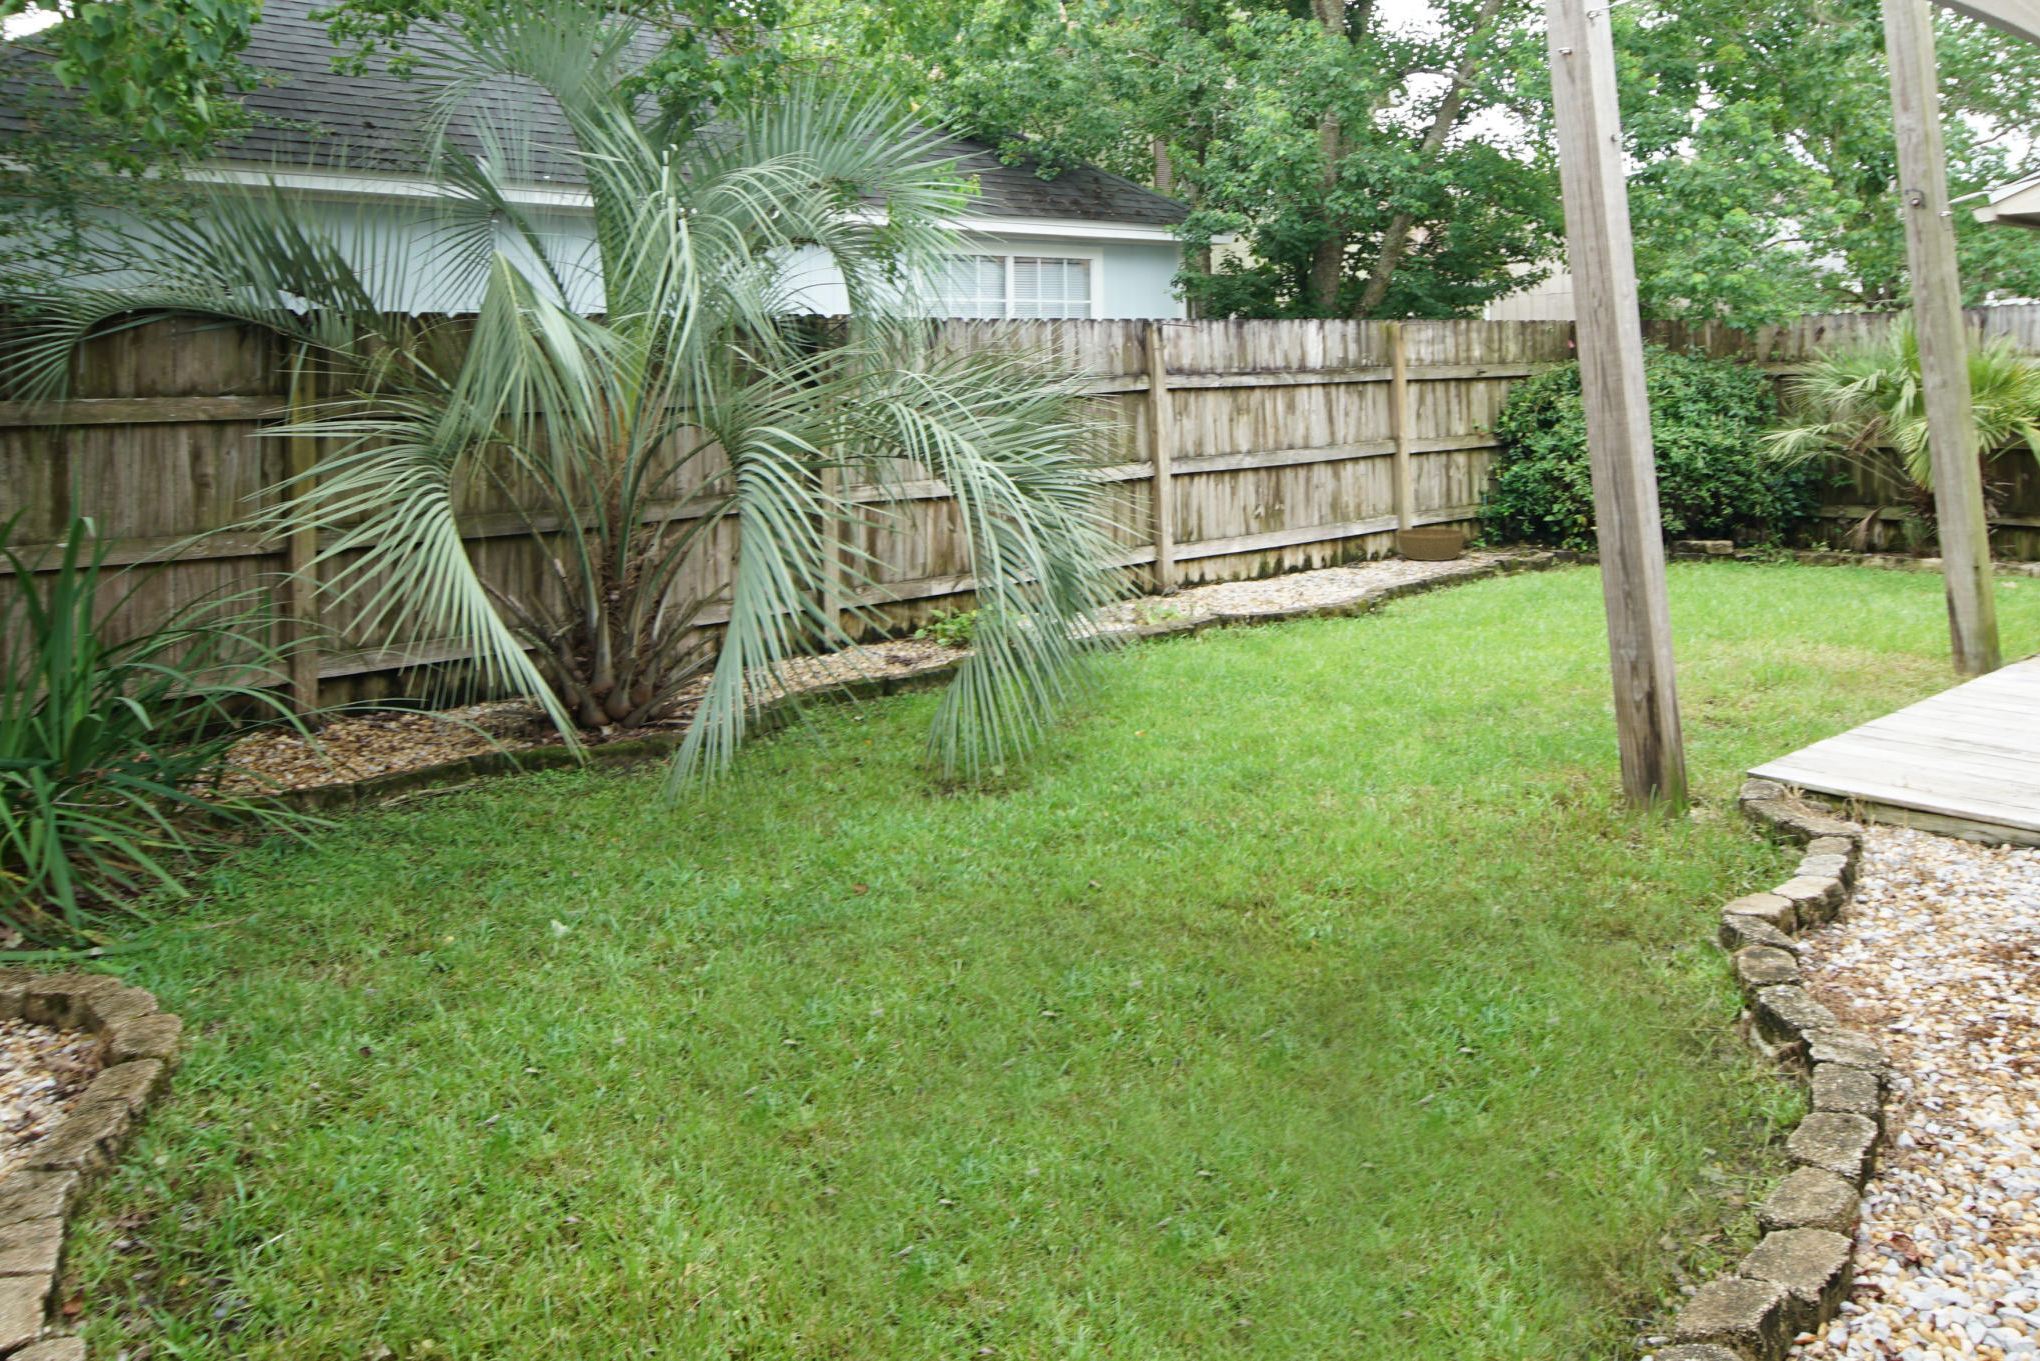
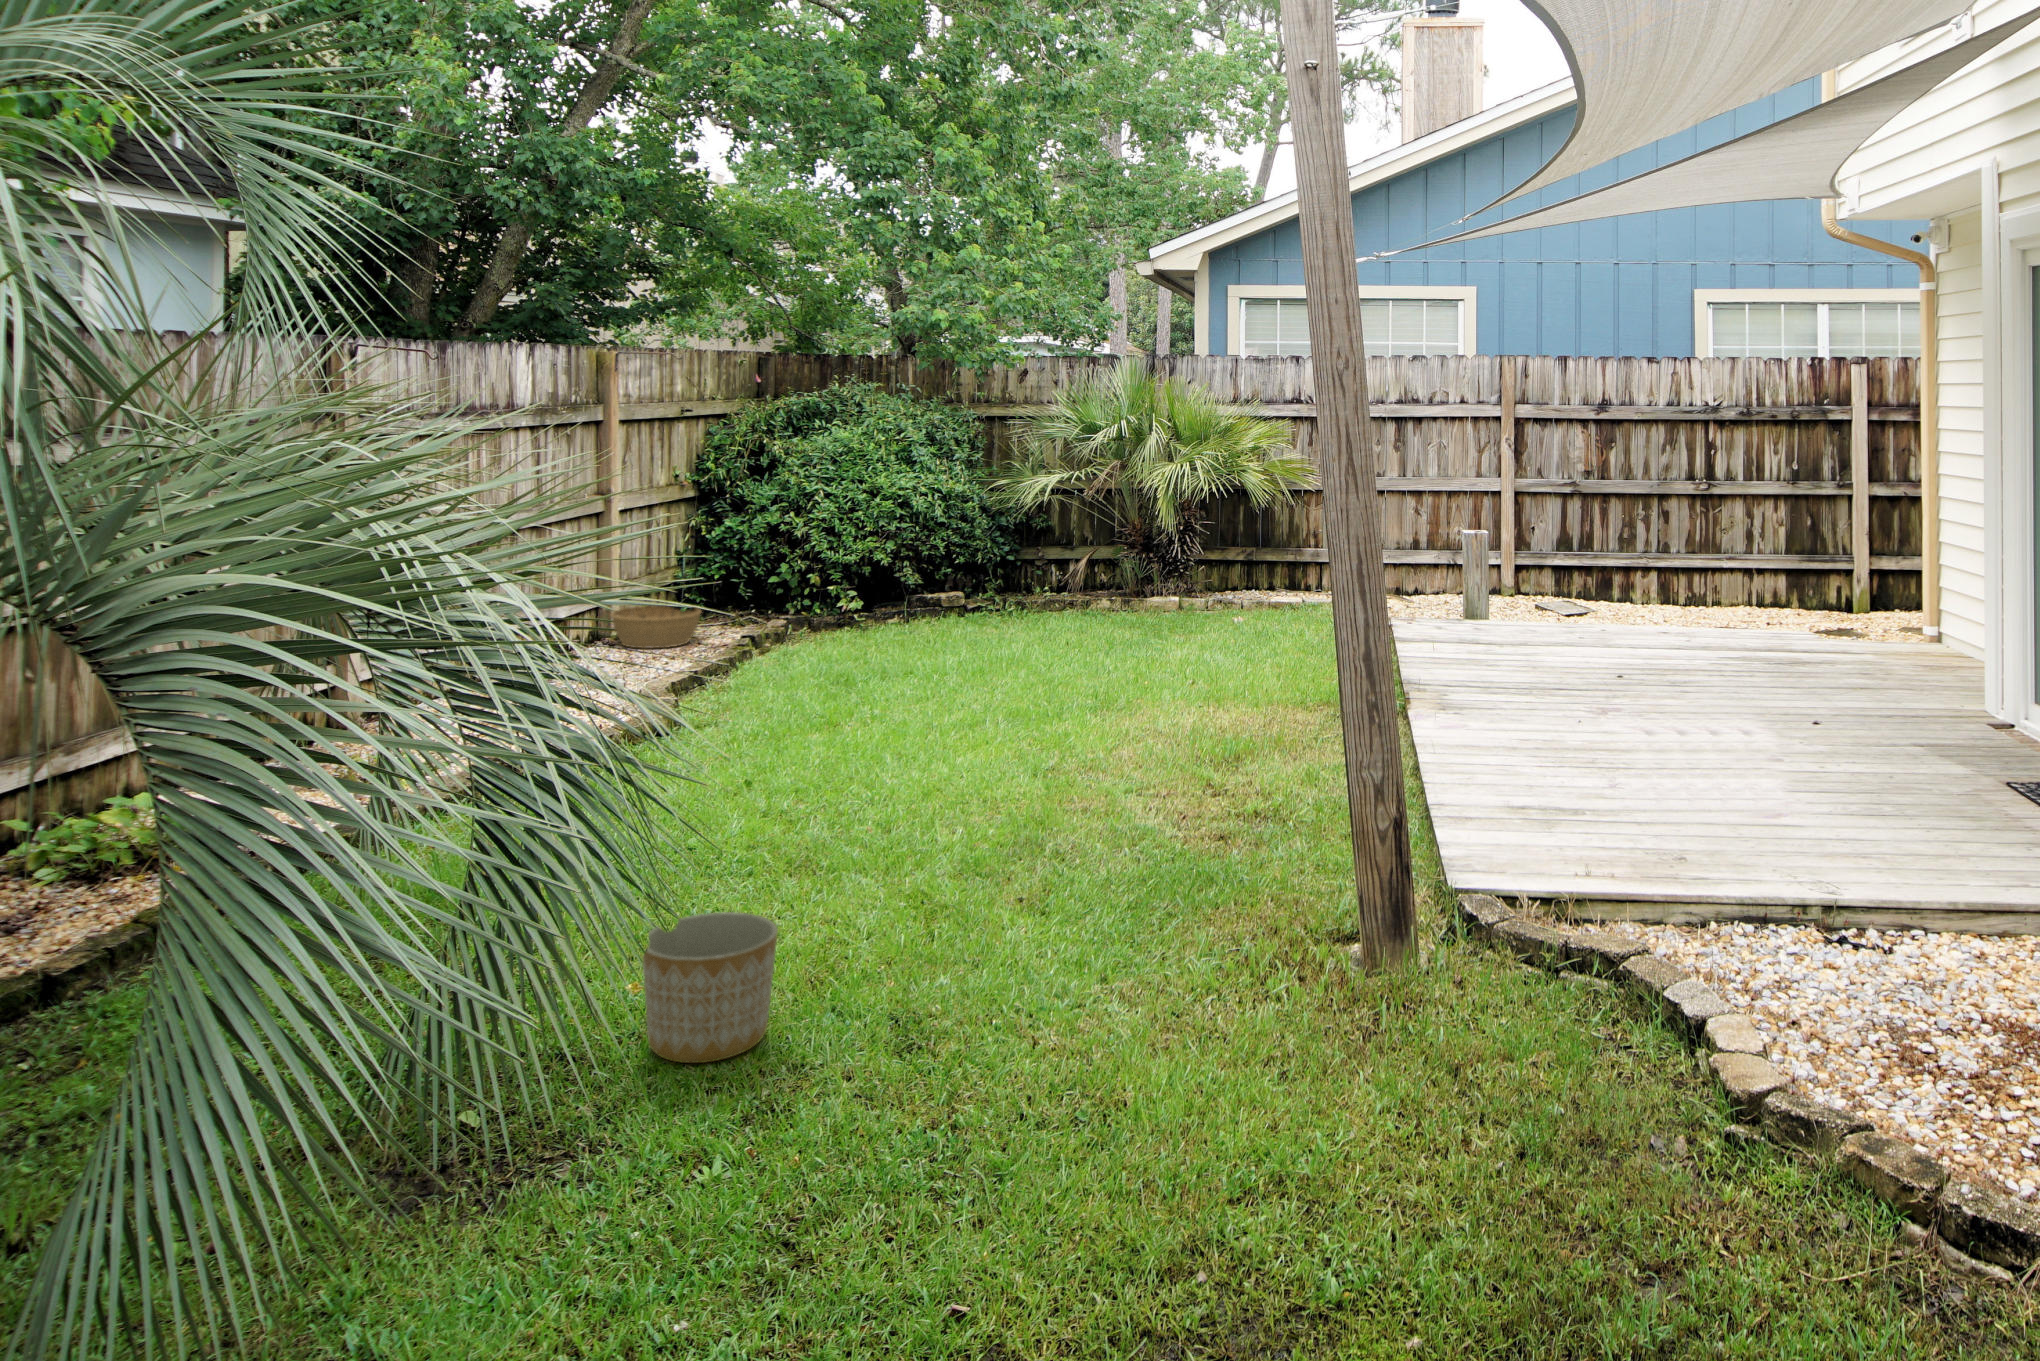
planter: none [1085,671,1167,756] -> present [642,912,778,1063]

